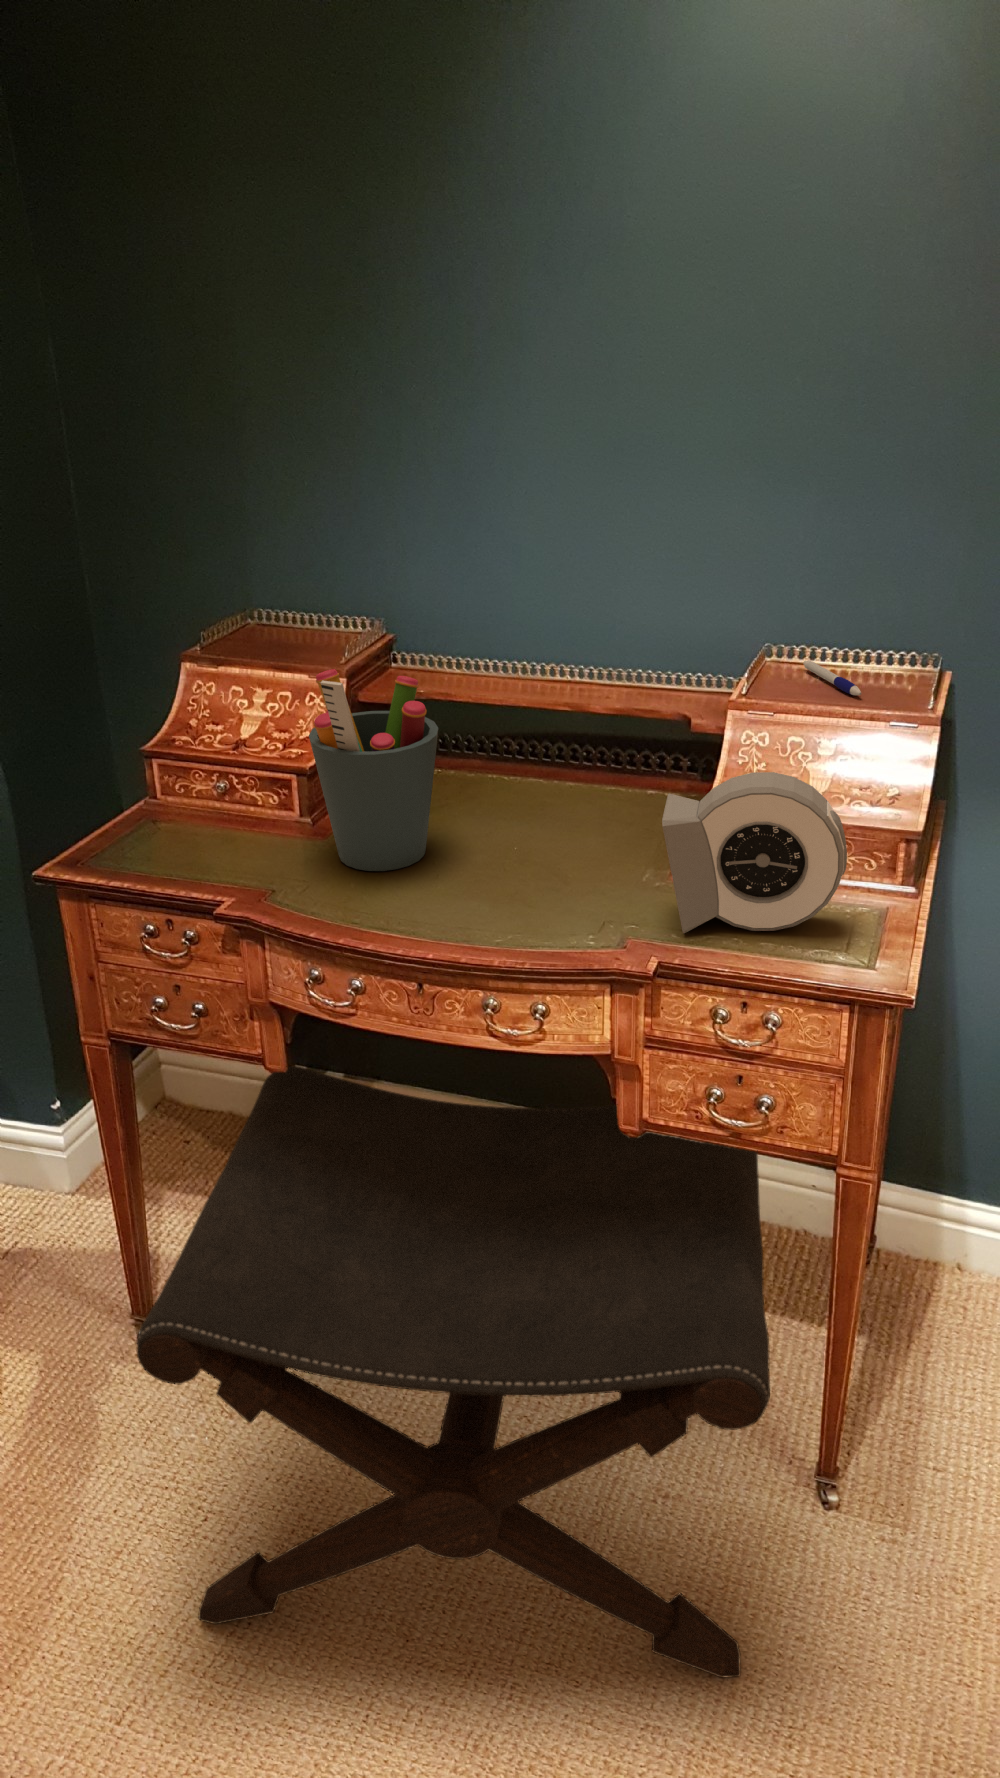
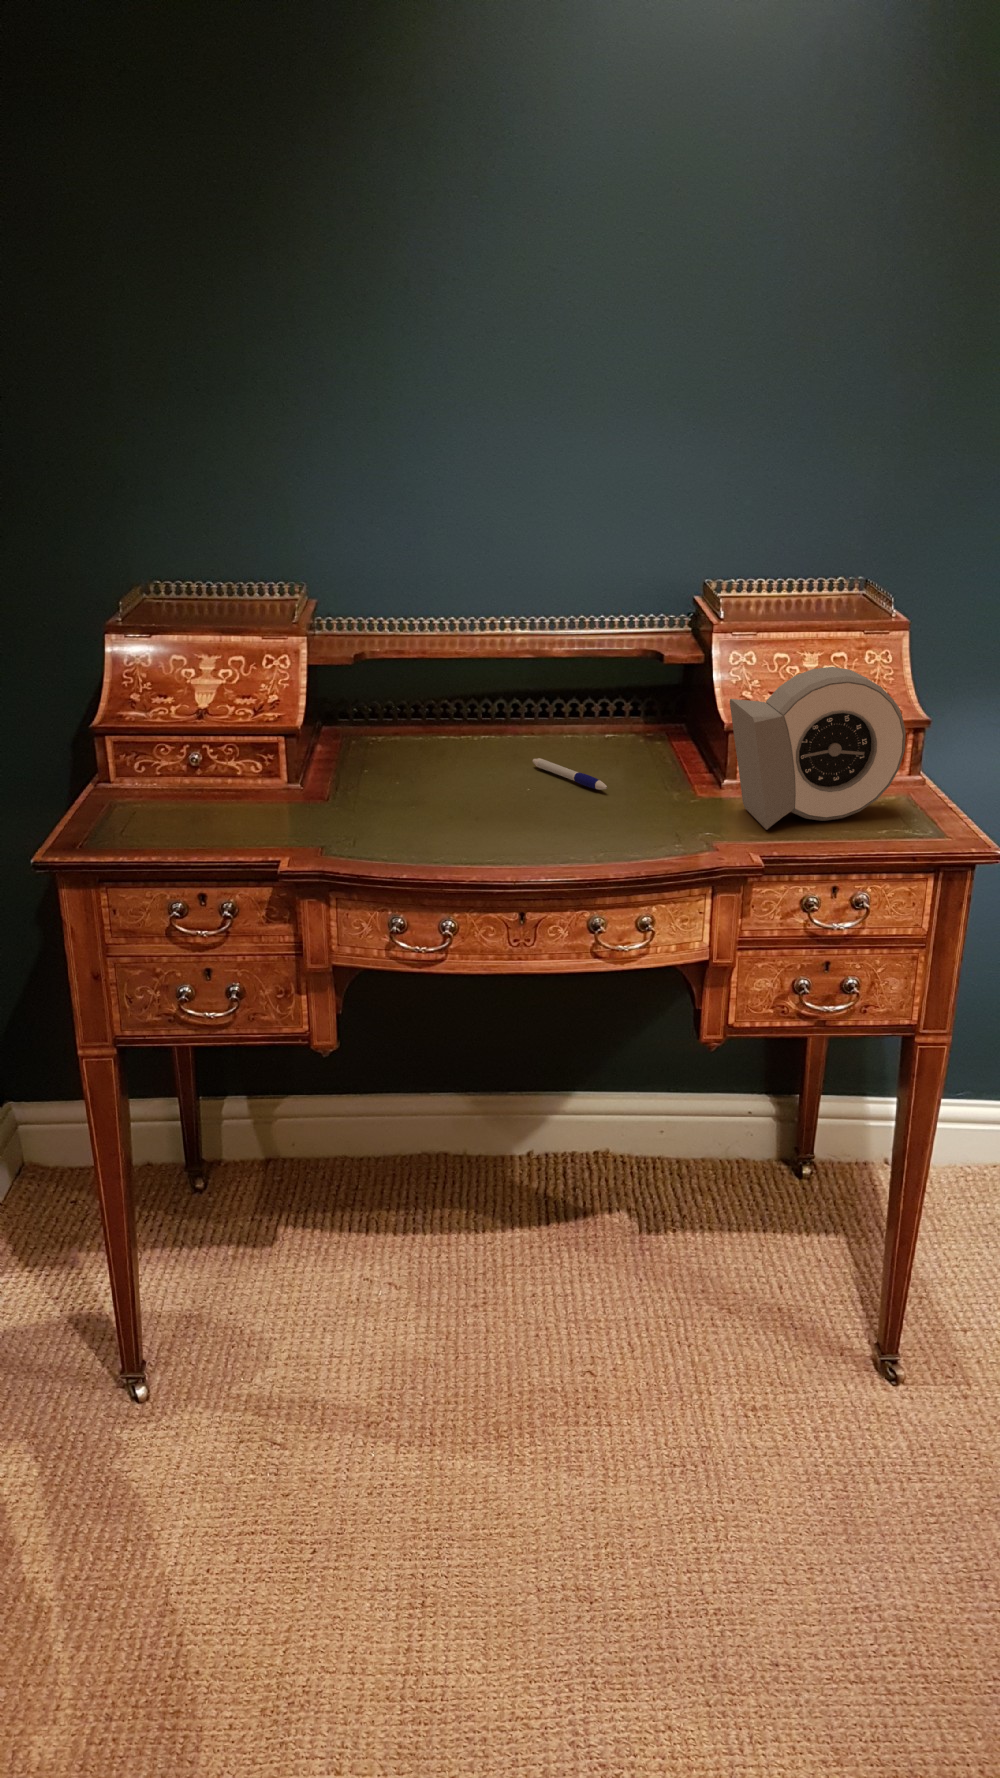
pen: present [803,660,861,695] -> present [533,758,607,790]
pen holder: present [309,669,438,871] -> none [332,613,469,819]
footstool: present [137,1066,770,1678] -> none [291,998,970,1650]

